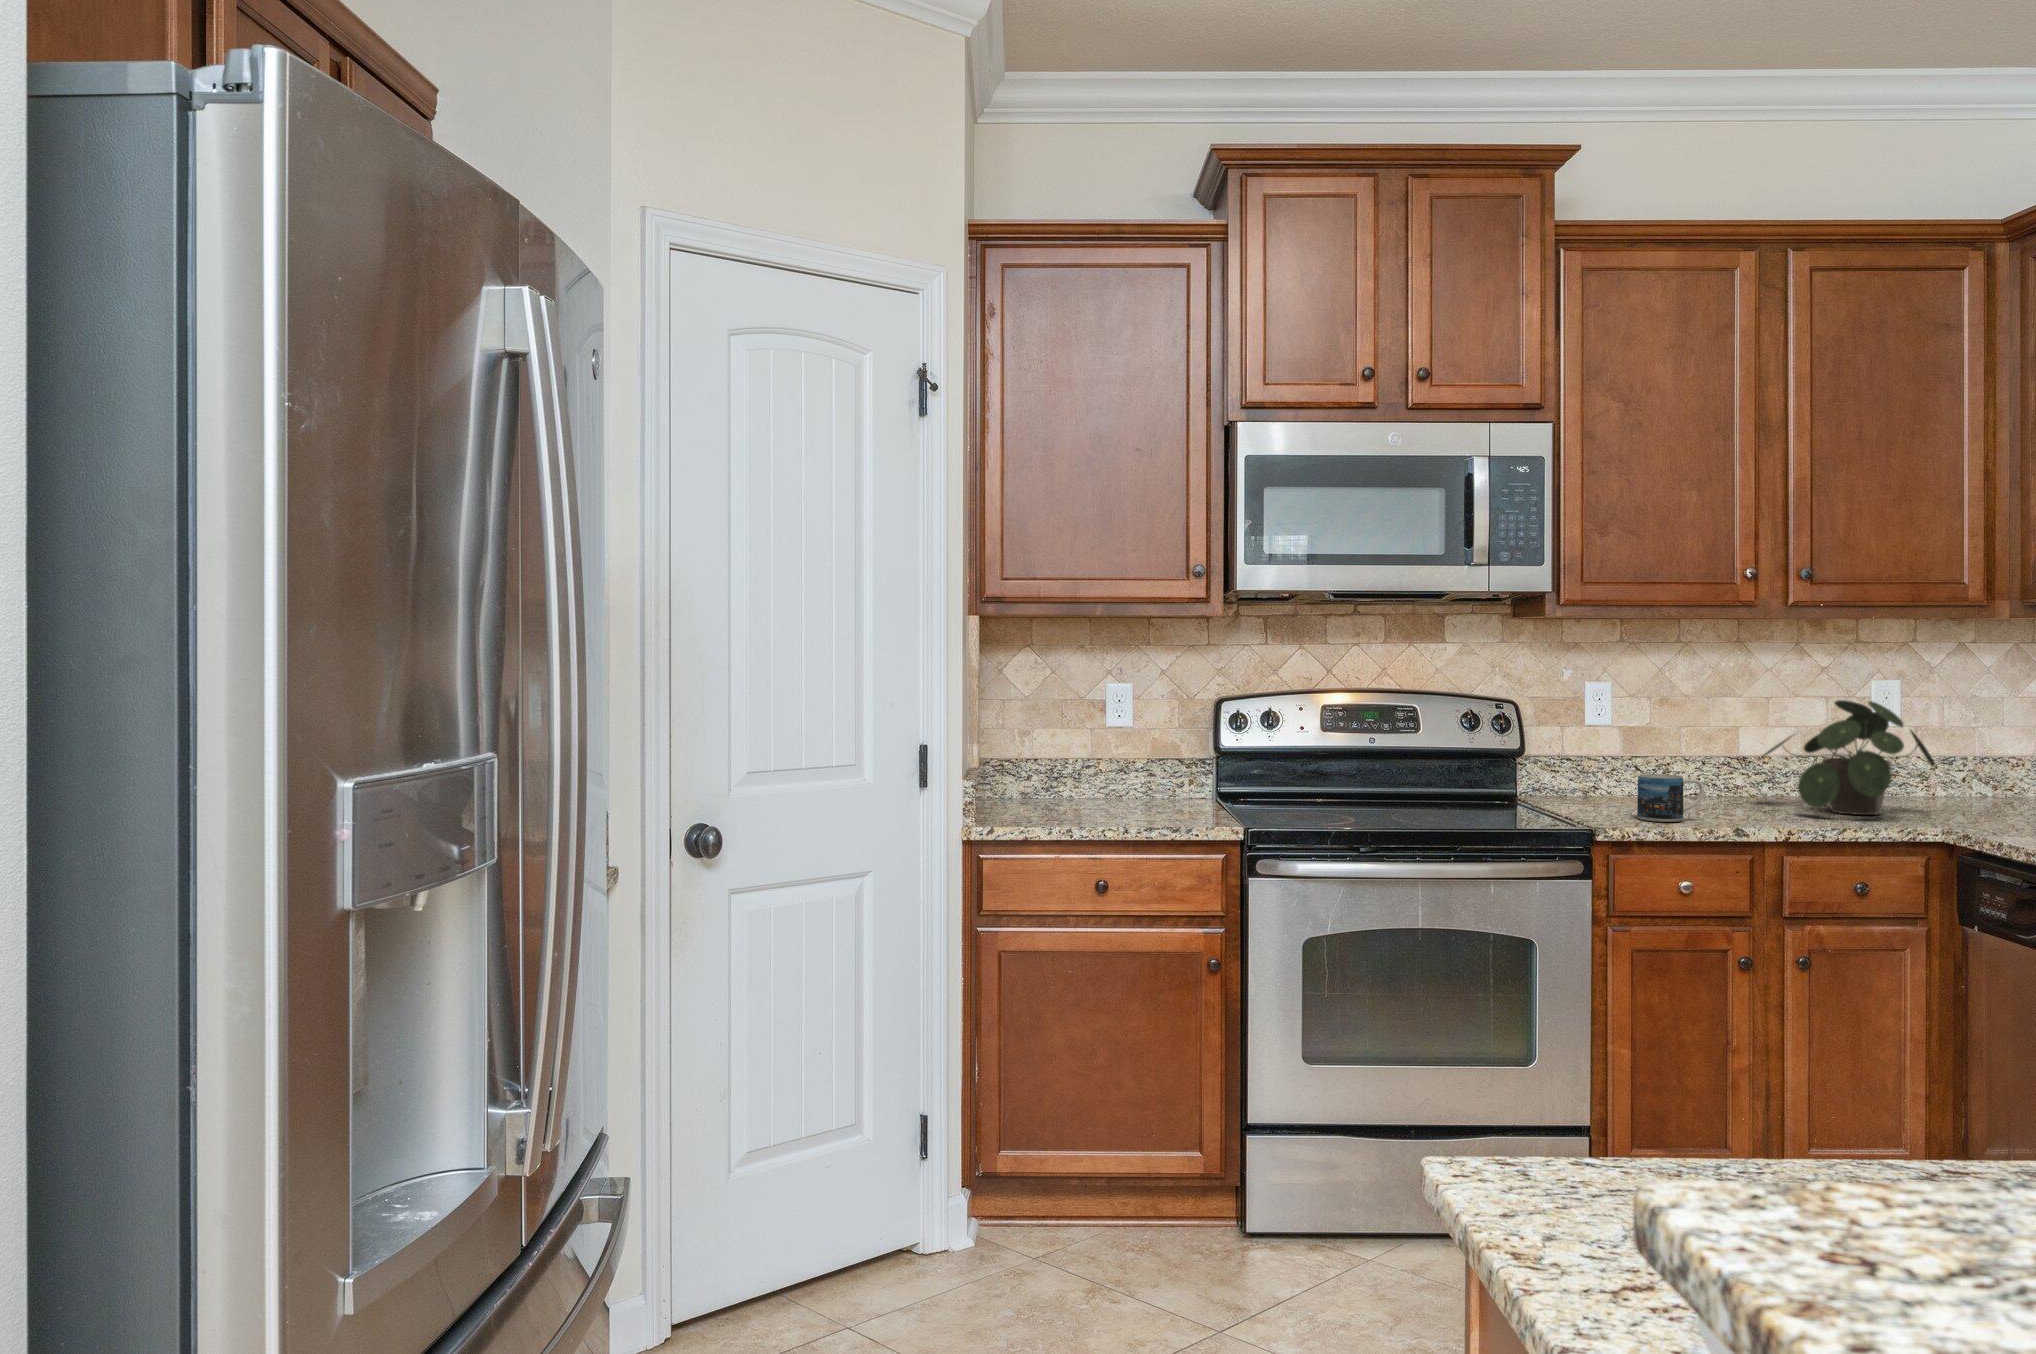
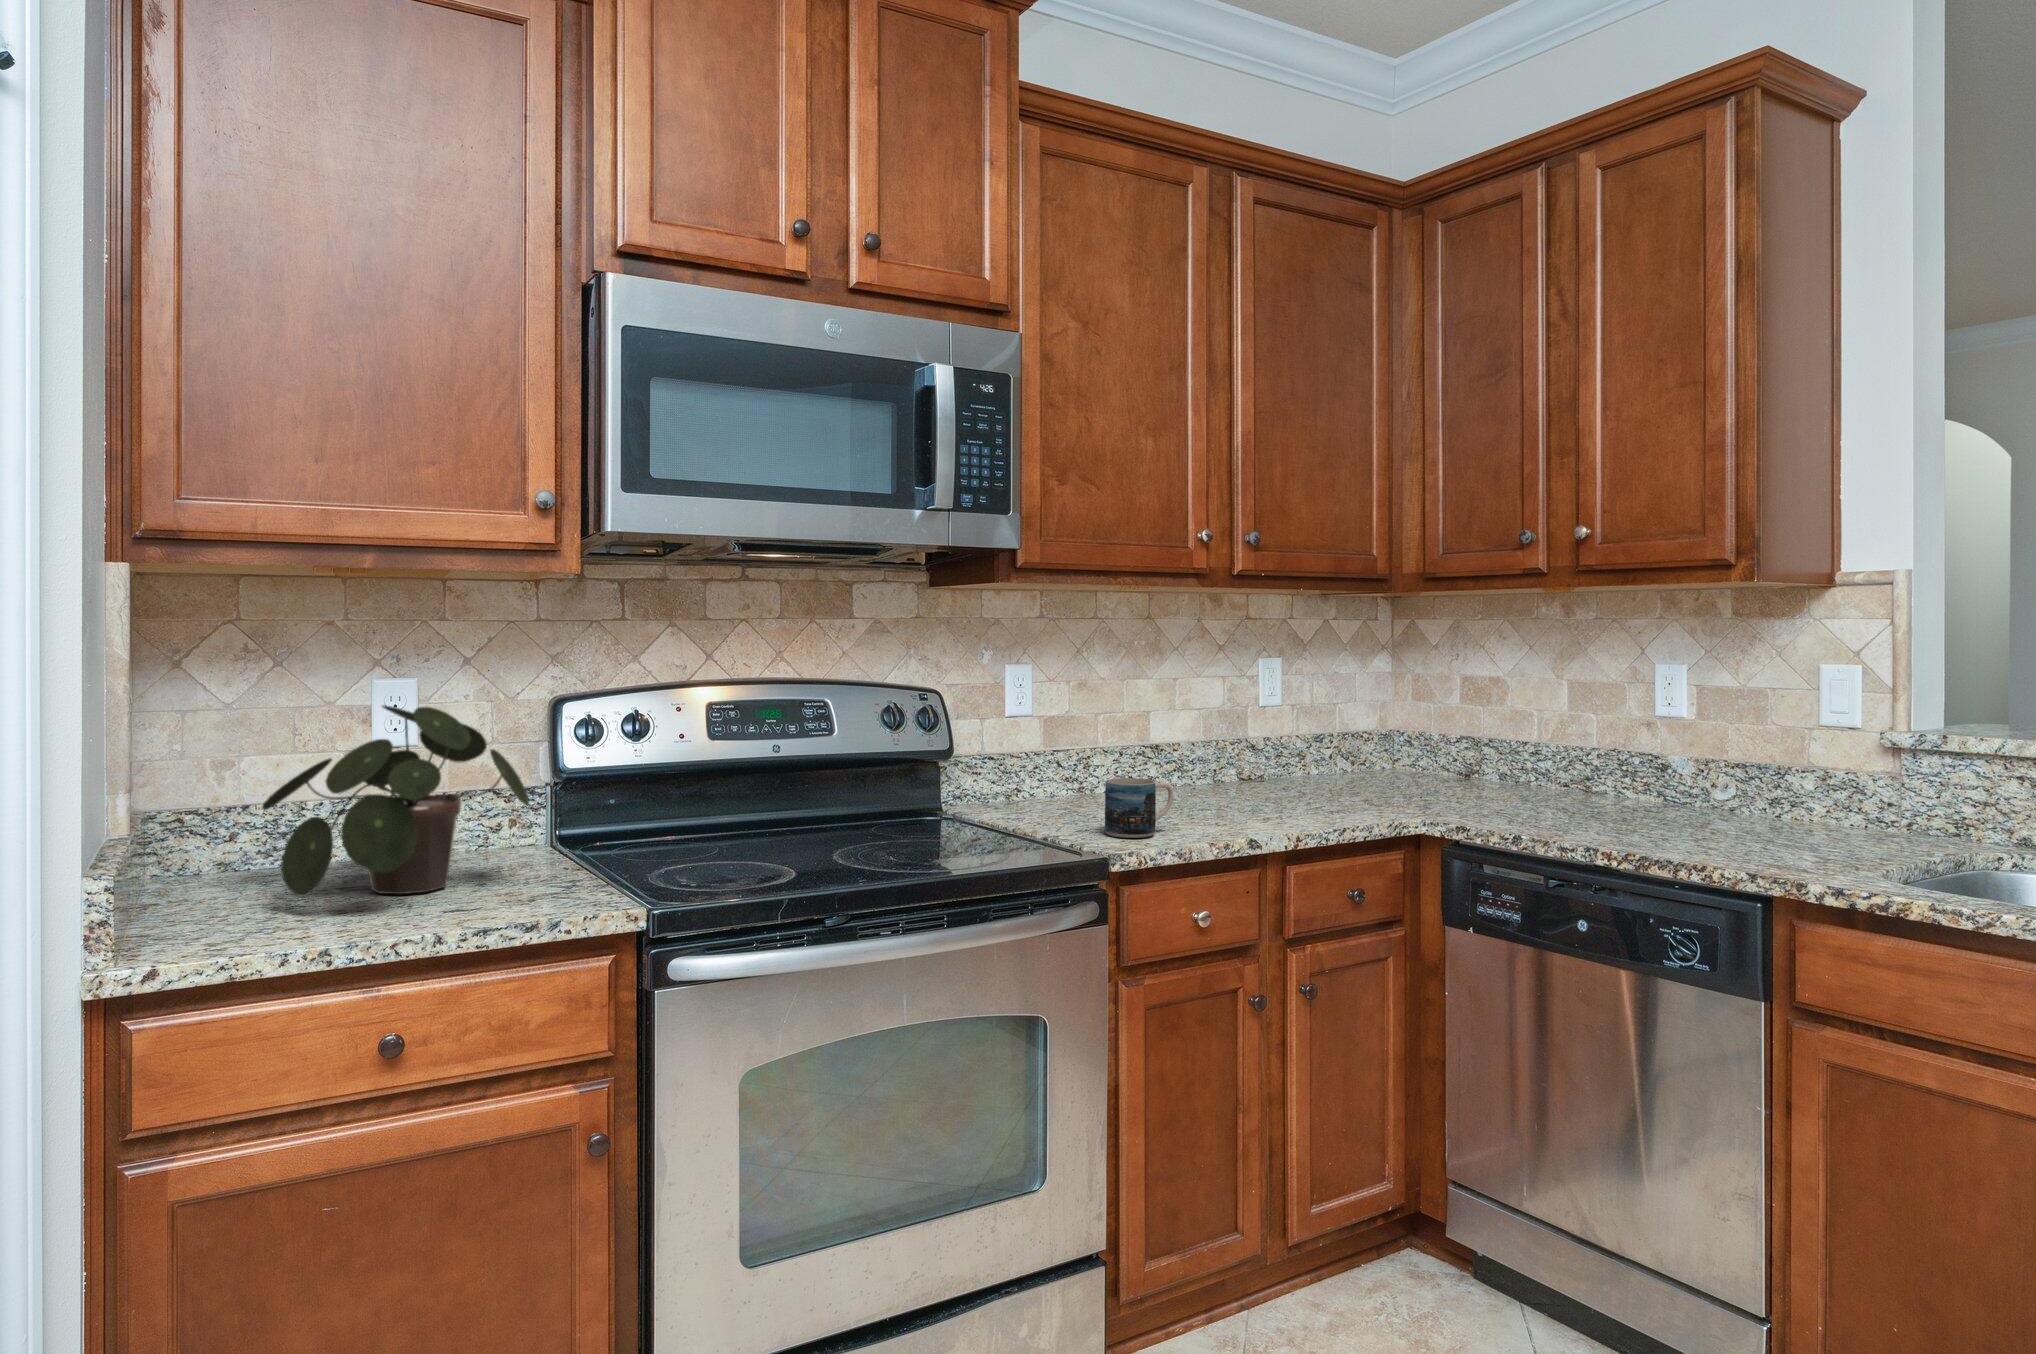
potted plant: present [1758,700,1935,815] -> present [262,705,529,896]

